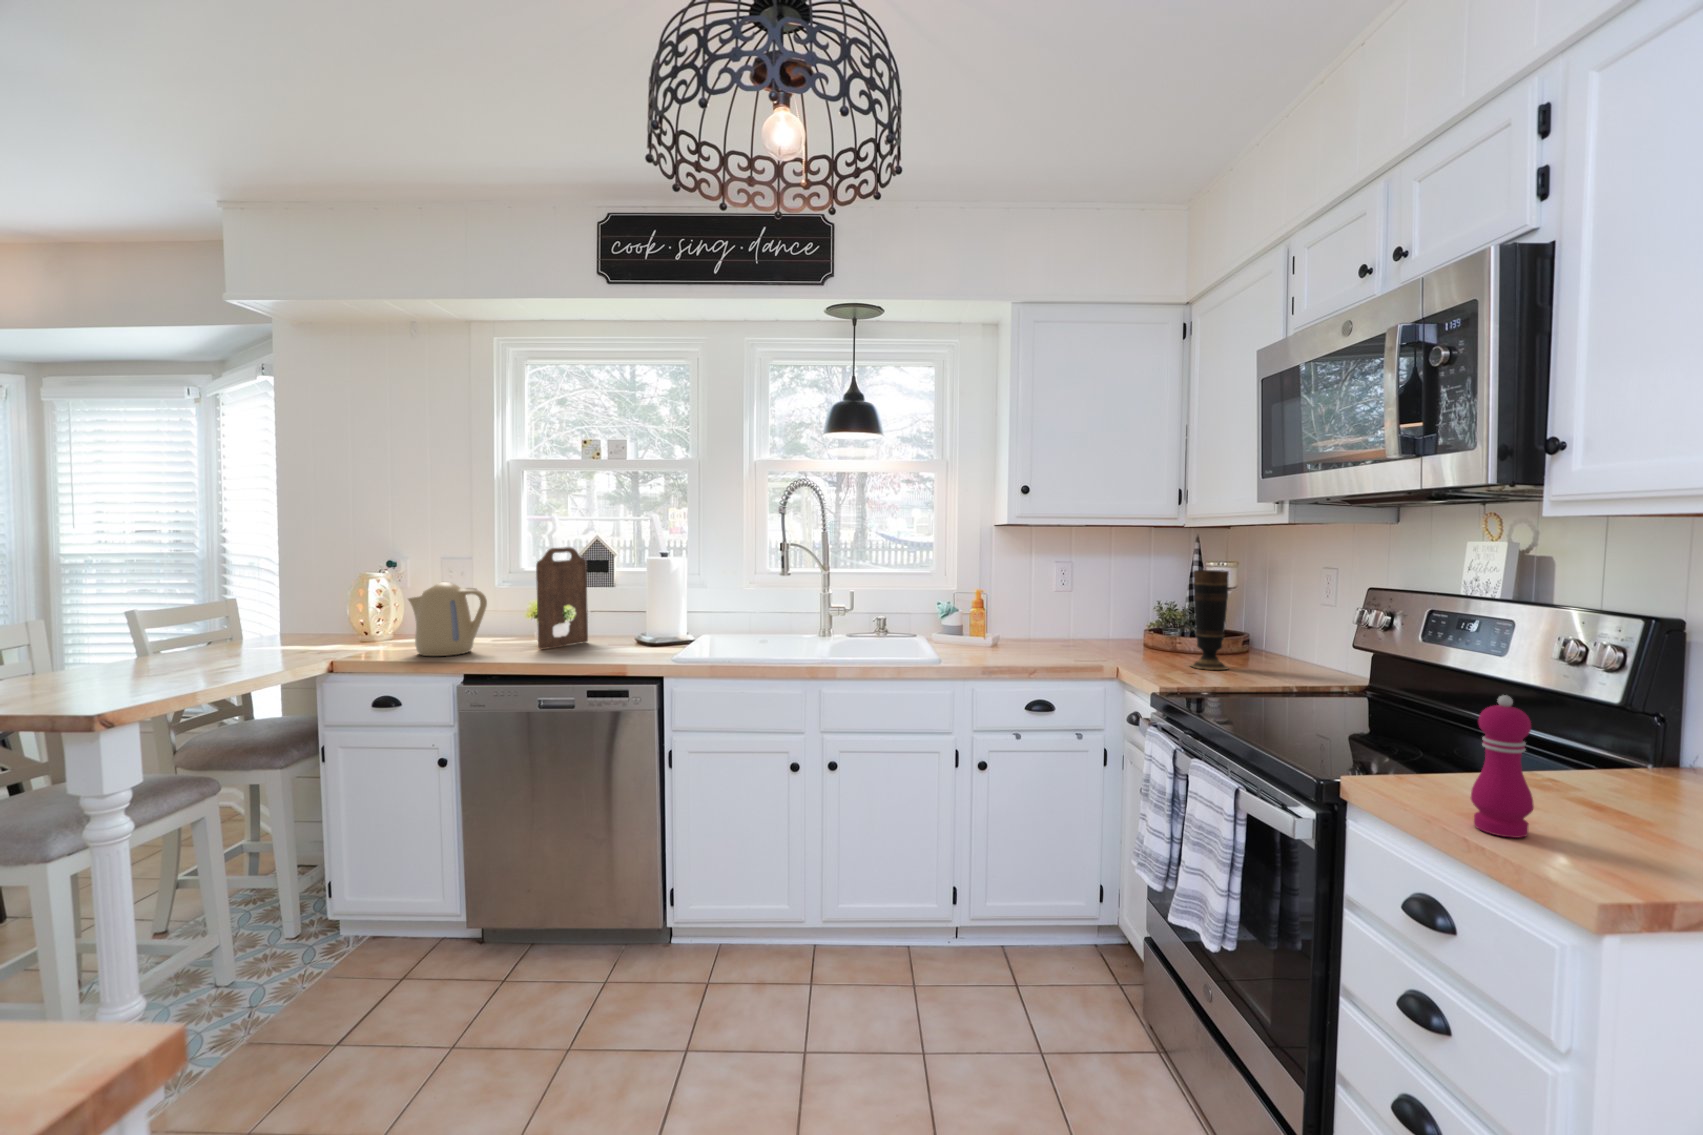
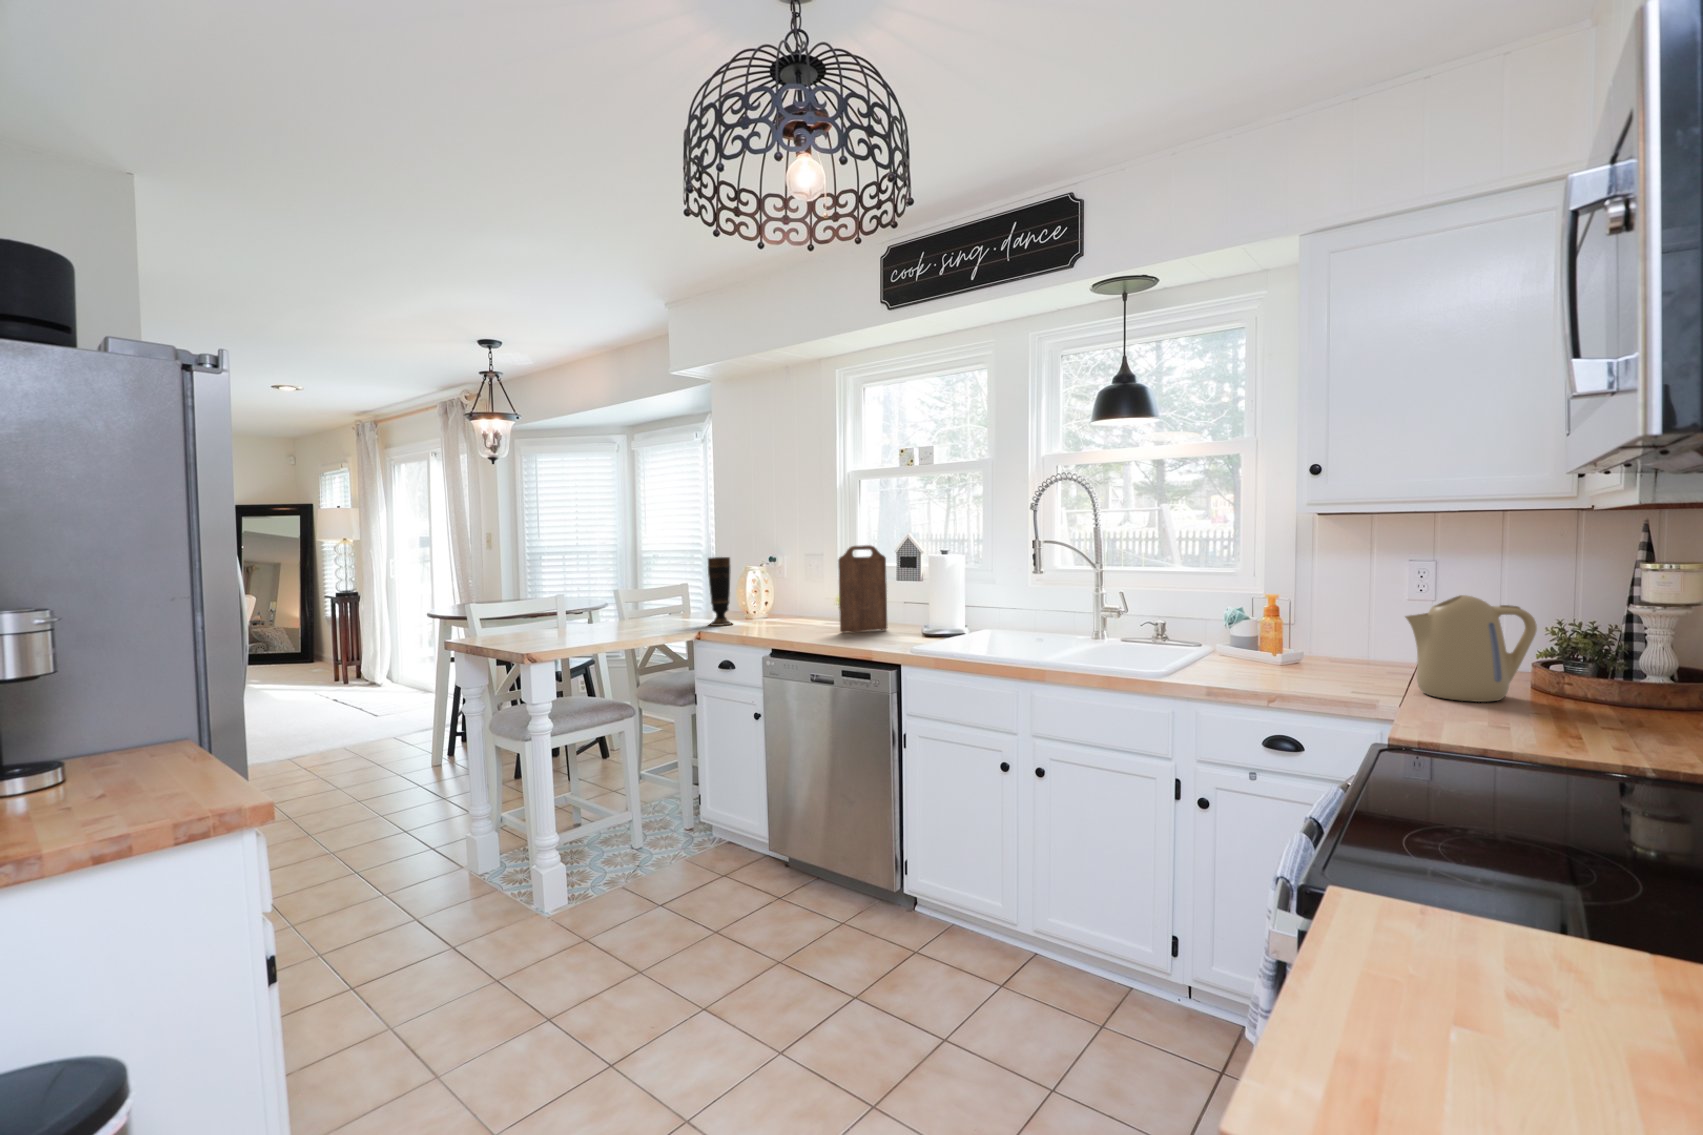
vase: present [1191,570,1229,670] -> present [708,557,732,626]
kettle: present [408,582,487,656] -> present [1405,595,1537,702]
pepper mill: present [1471,695,1534,838] -> none [1470,791,1583,1048]

